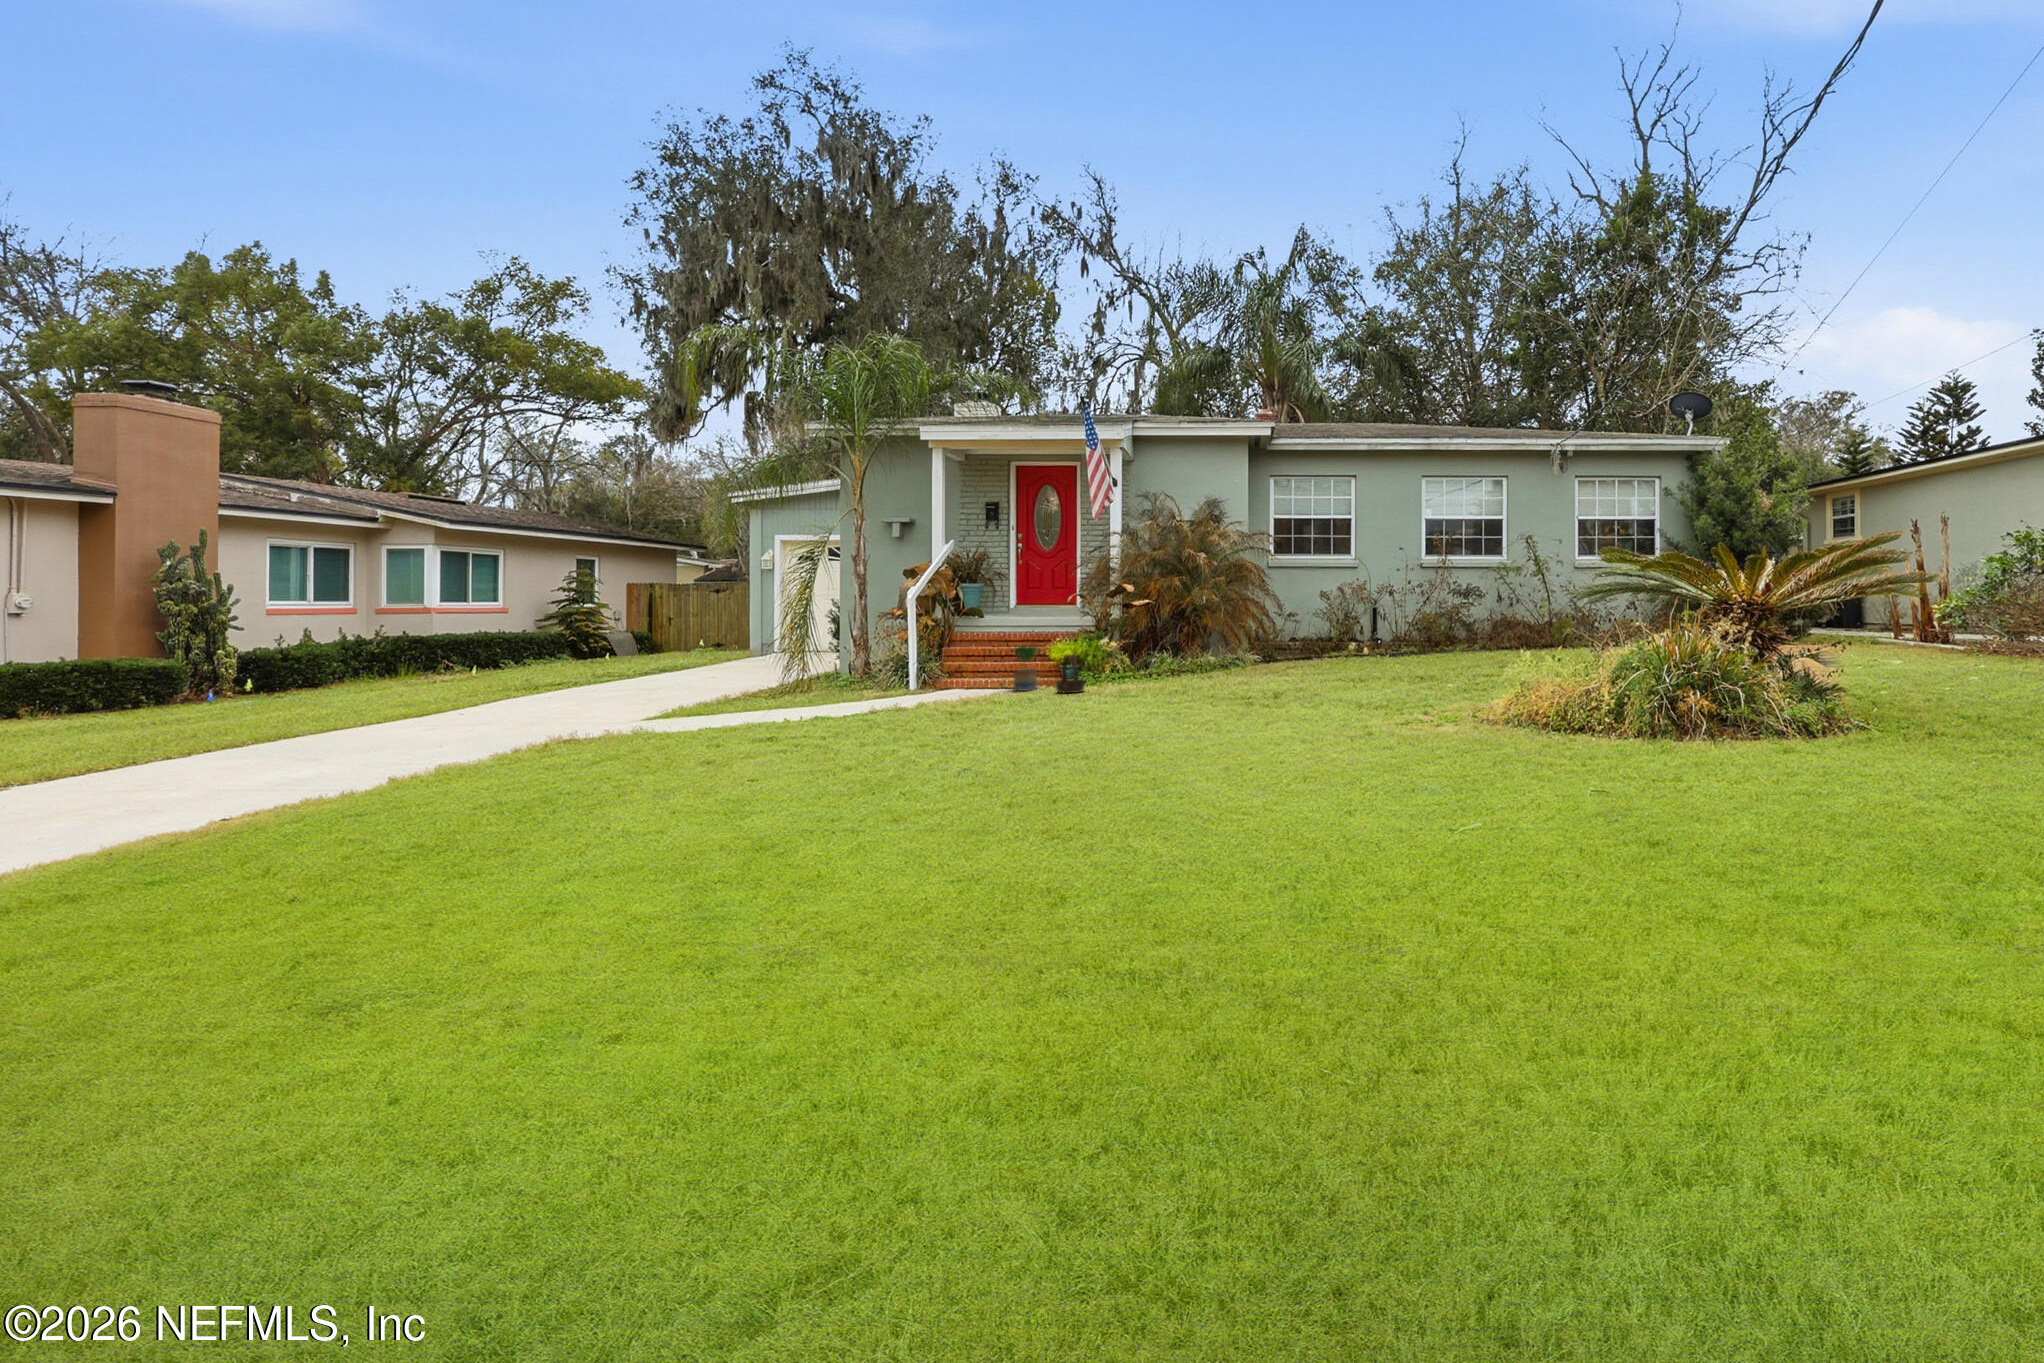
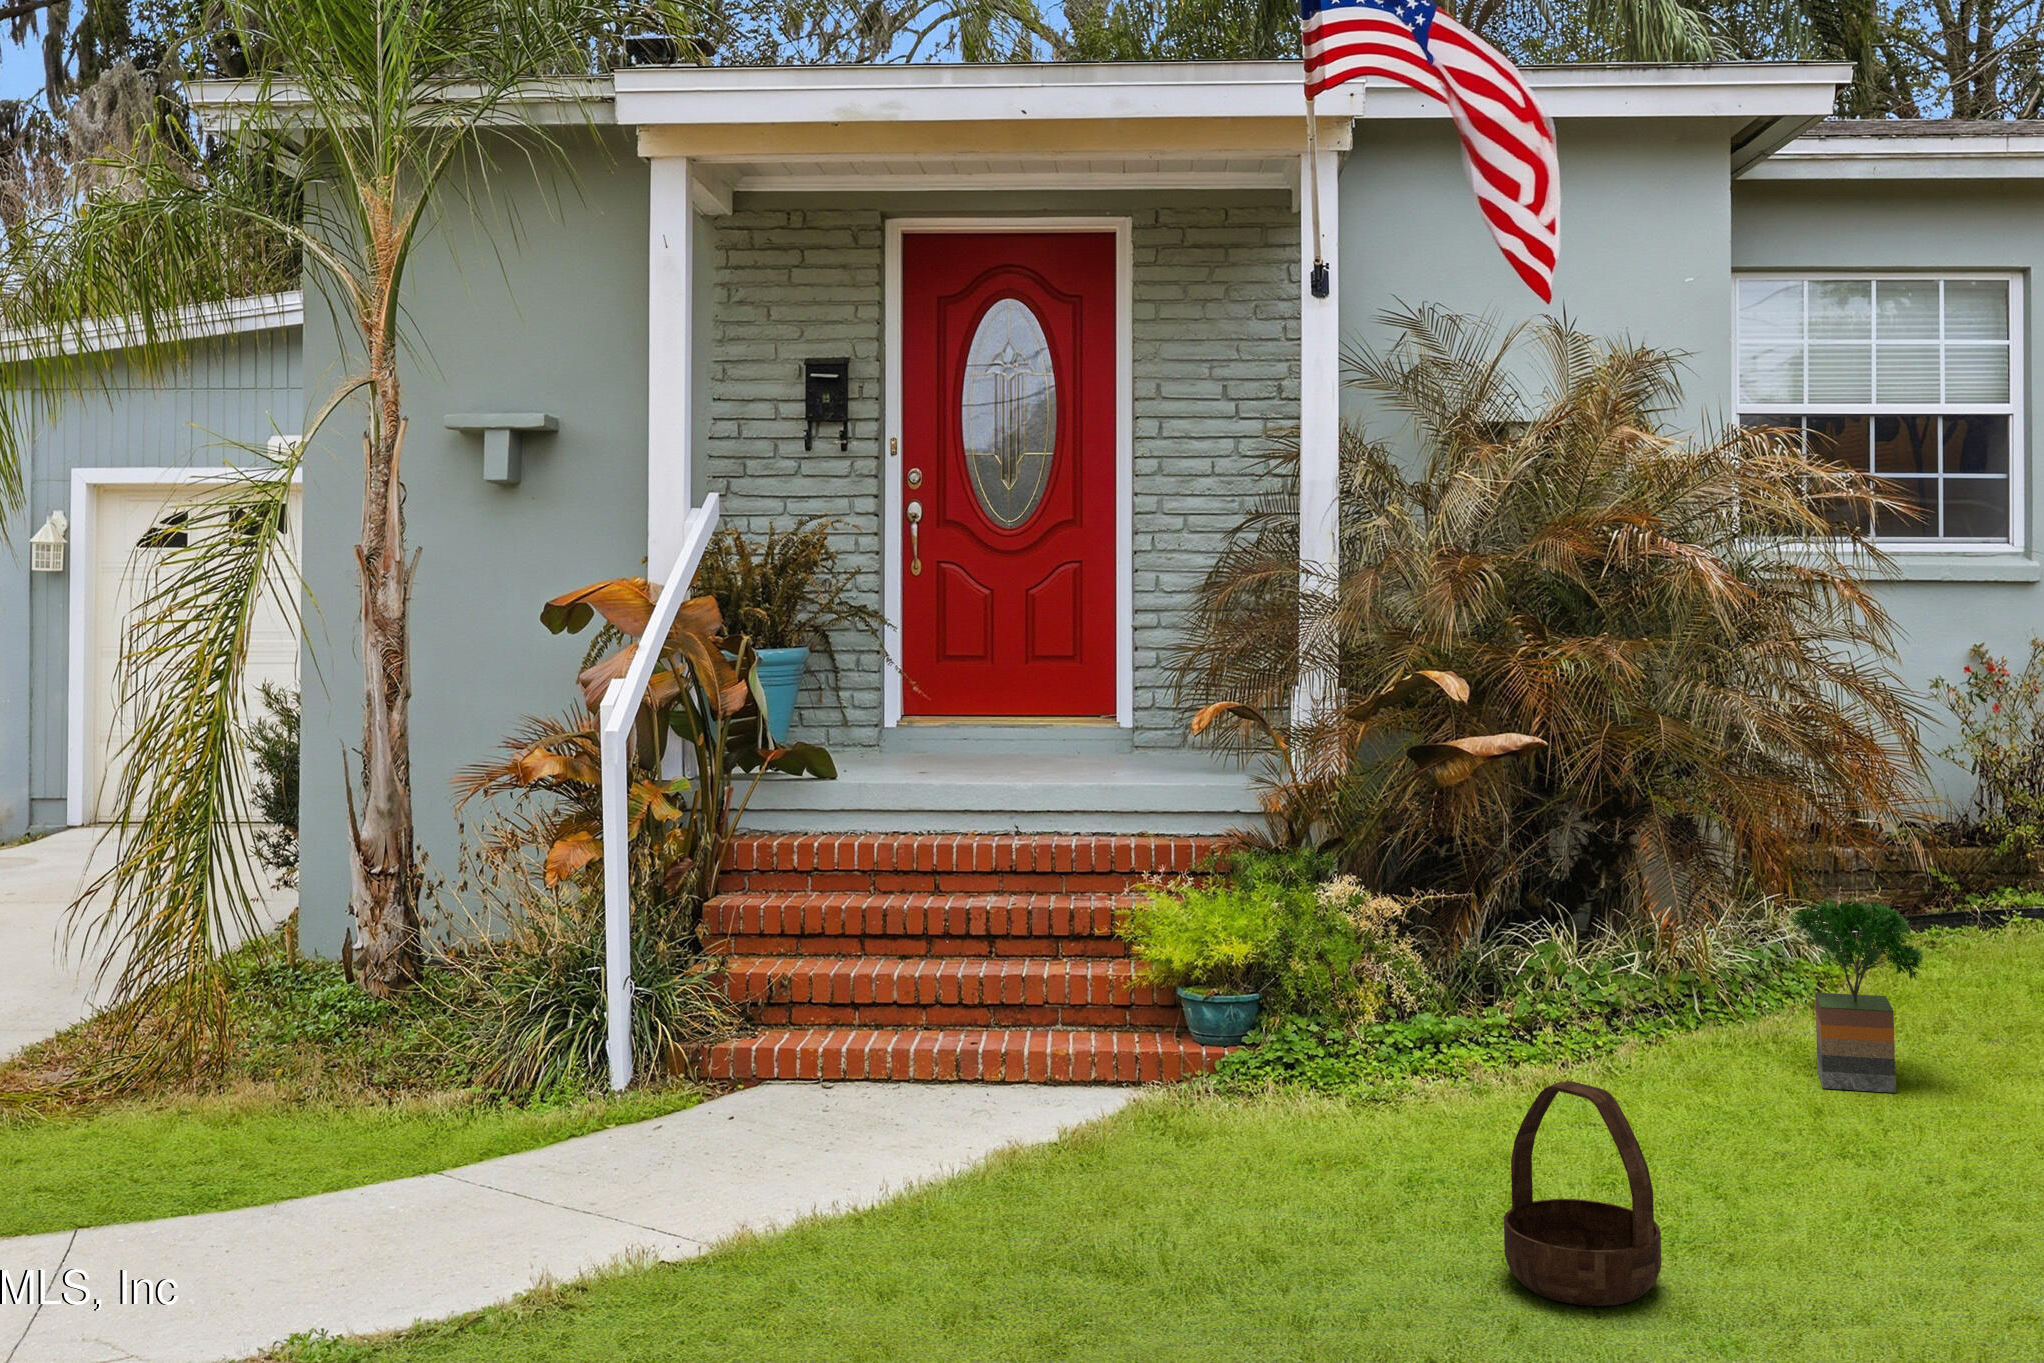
potted tree: present [1014,645,1041,691] -> present [1791,899,1923,1093]

